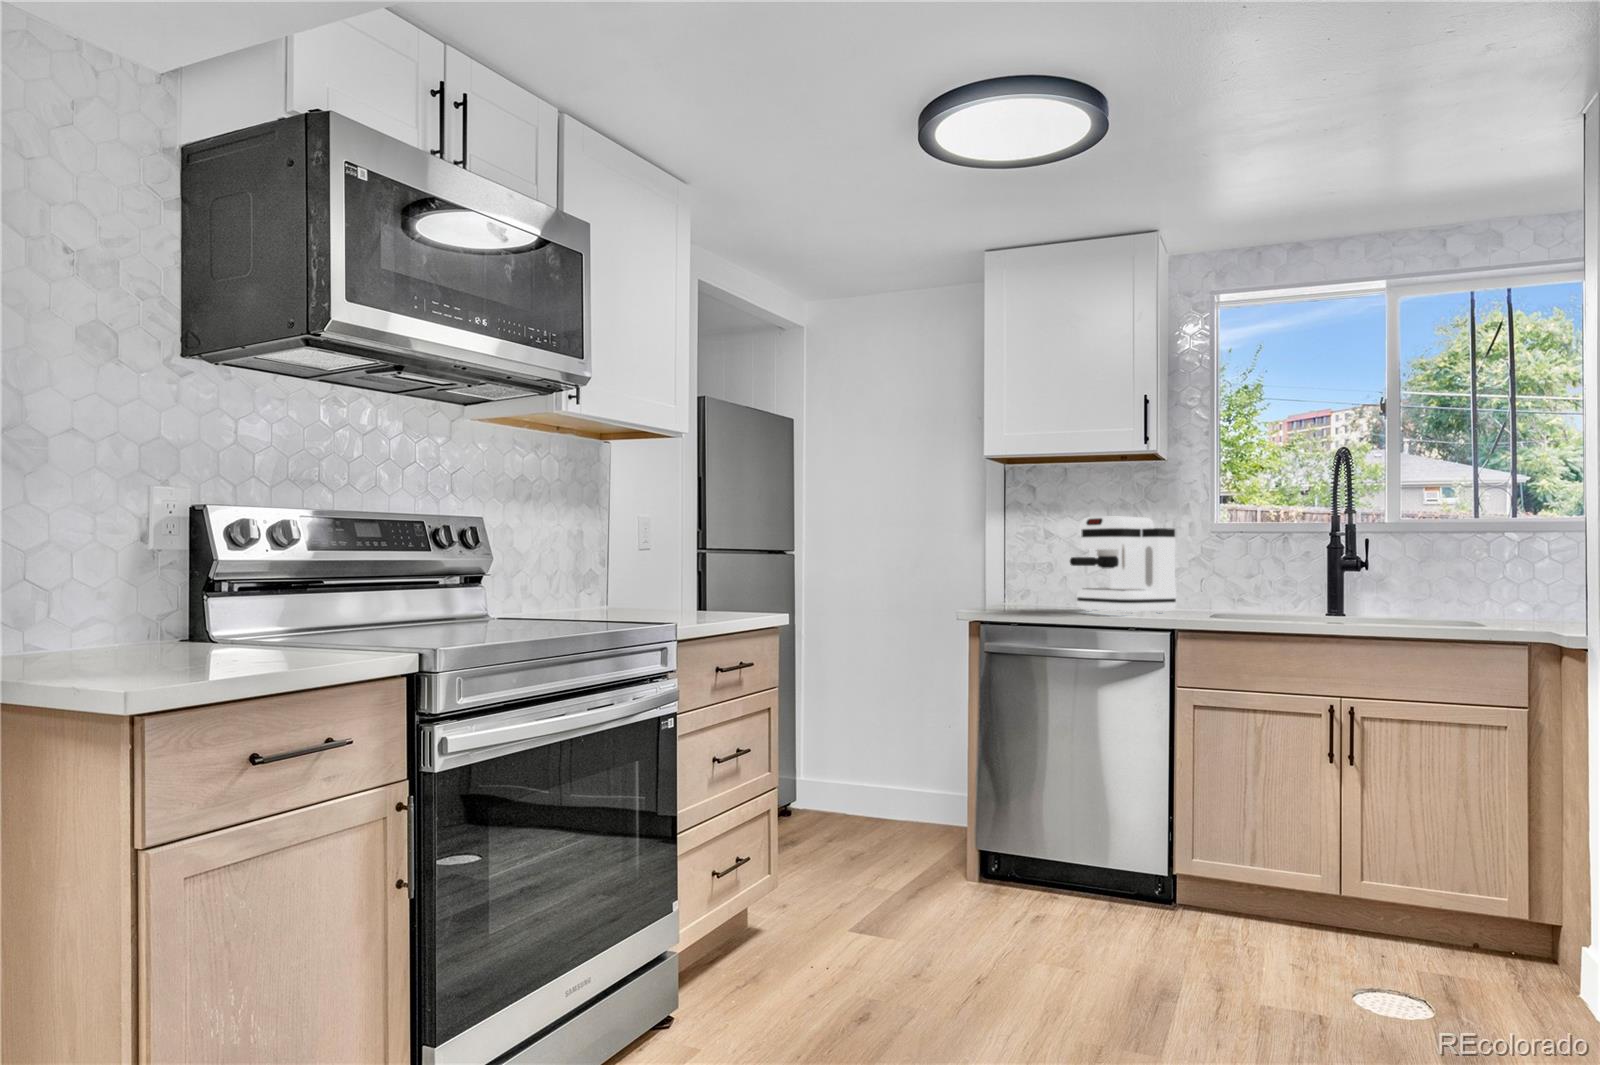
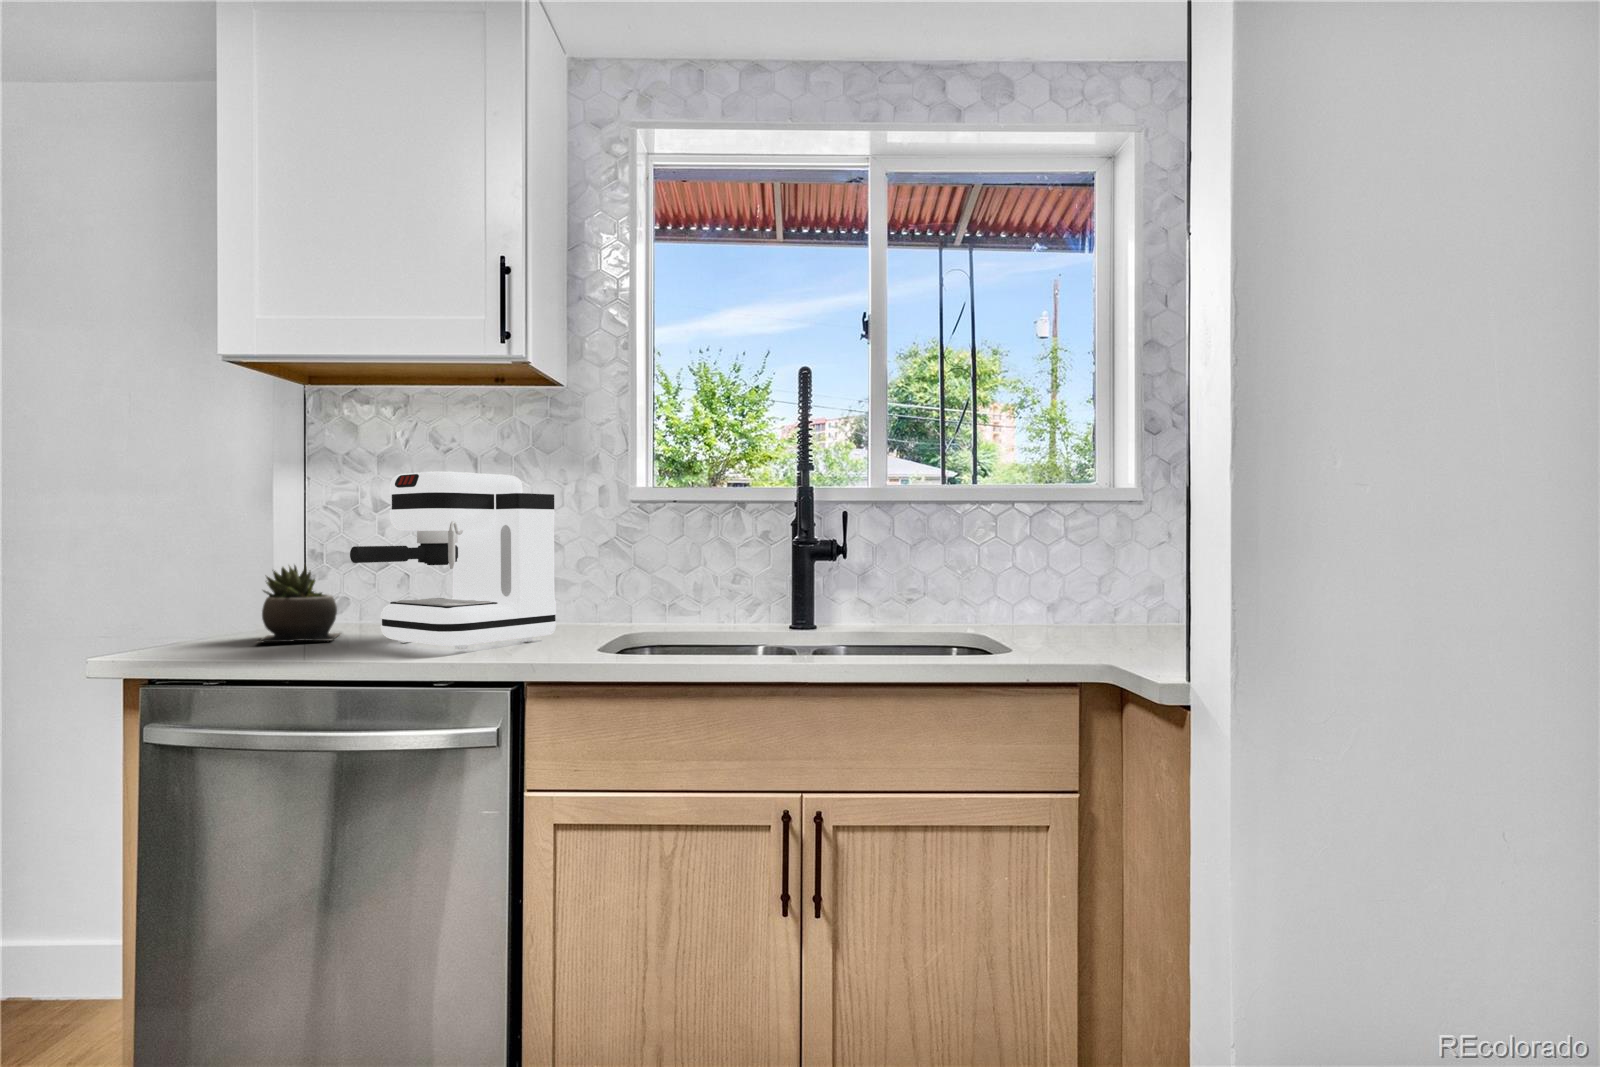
succulent plant: none [1005,567,1048,609] -> present [256,565,340,643]

